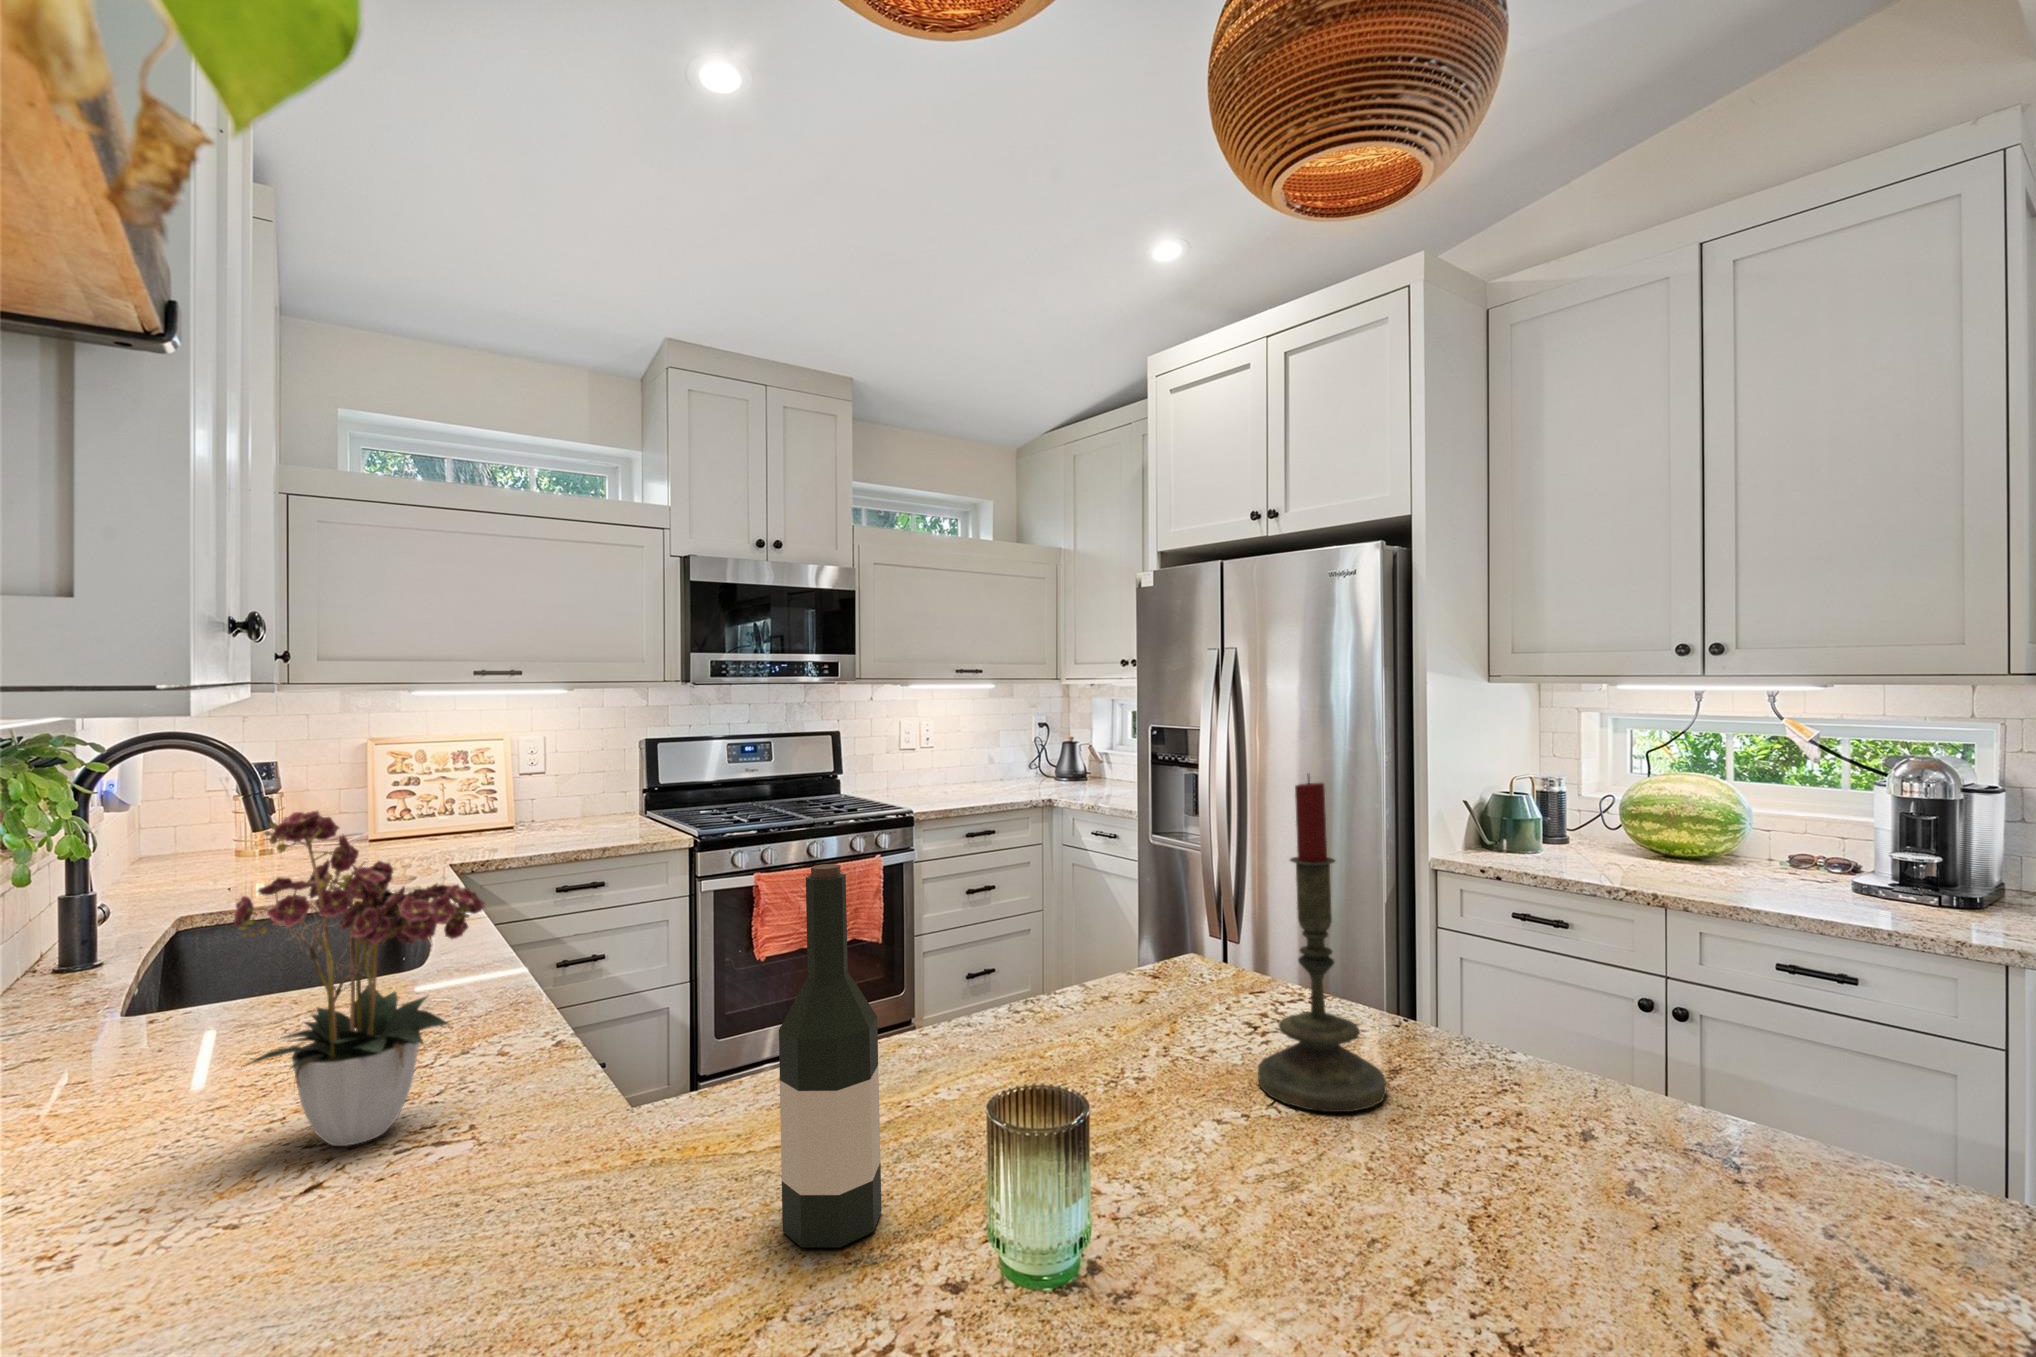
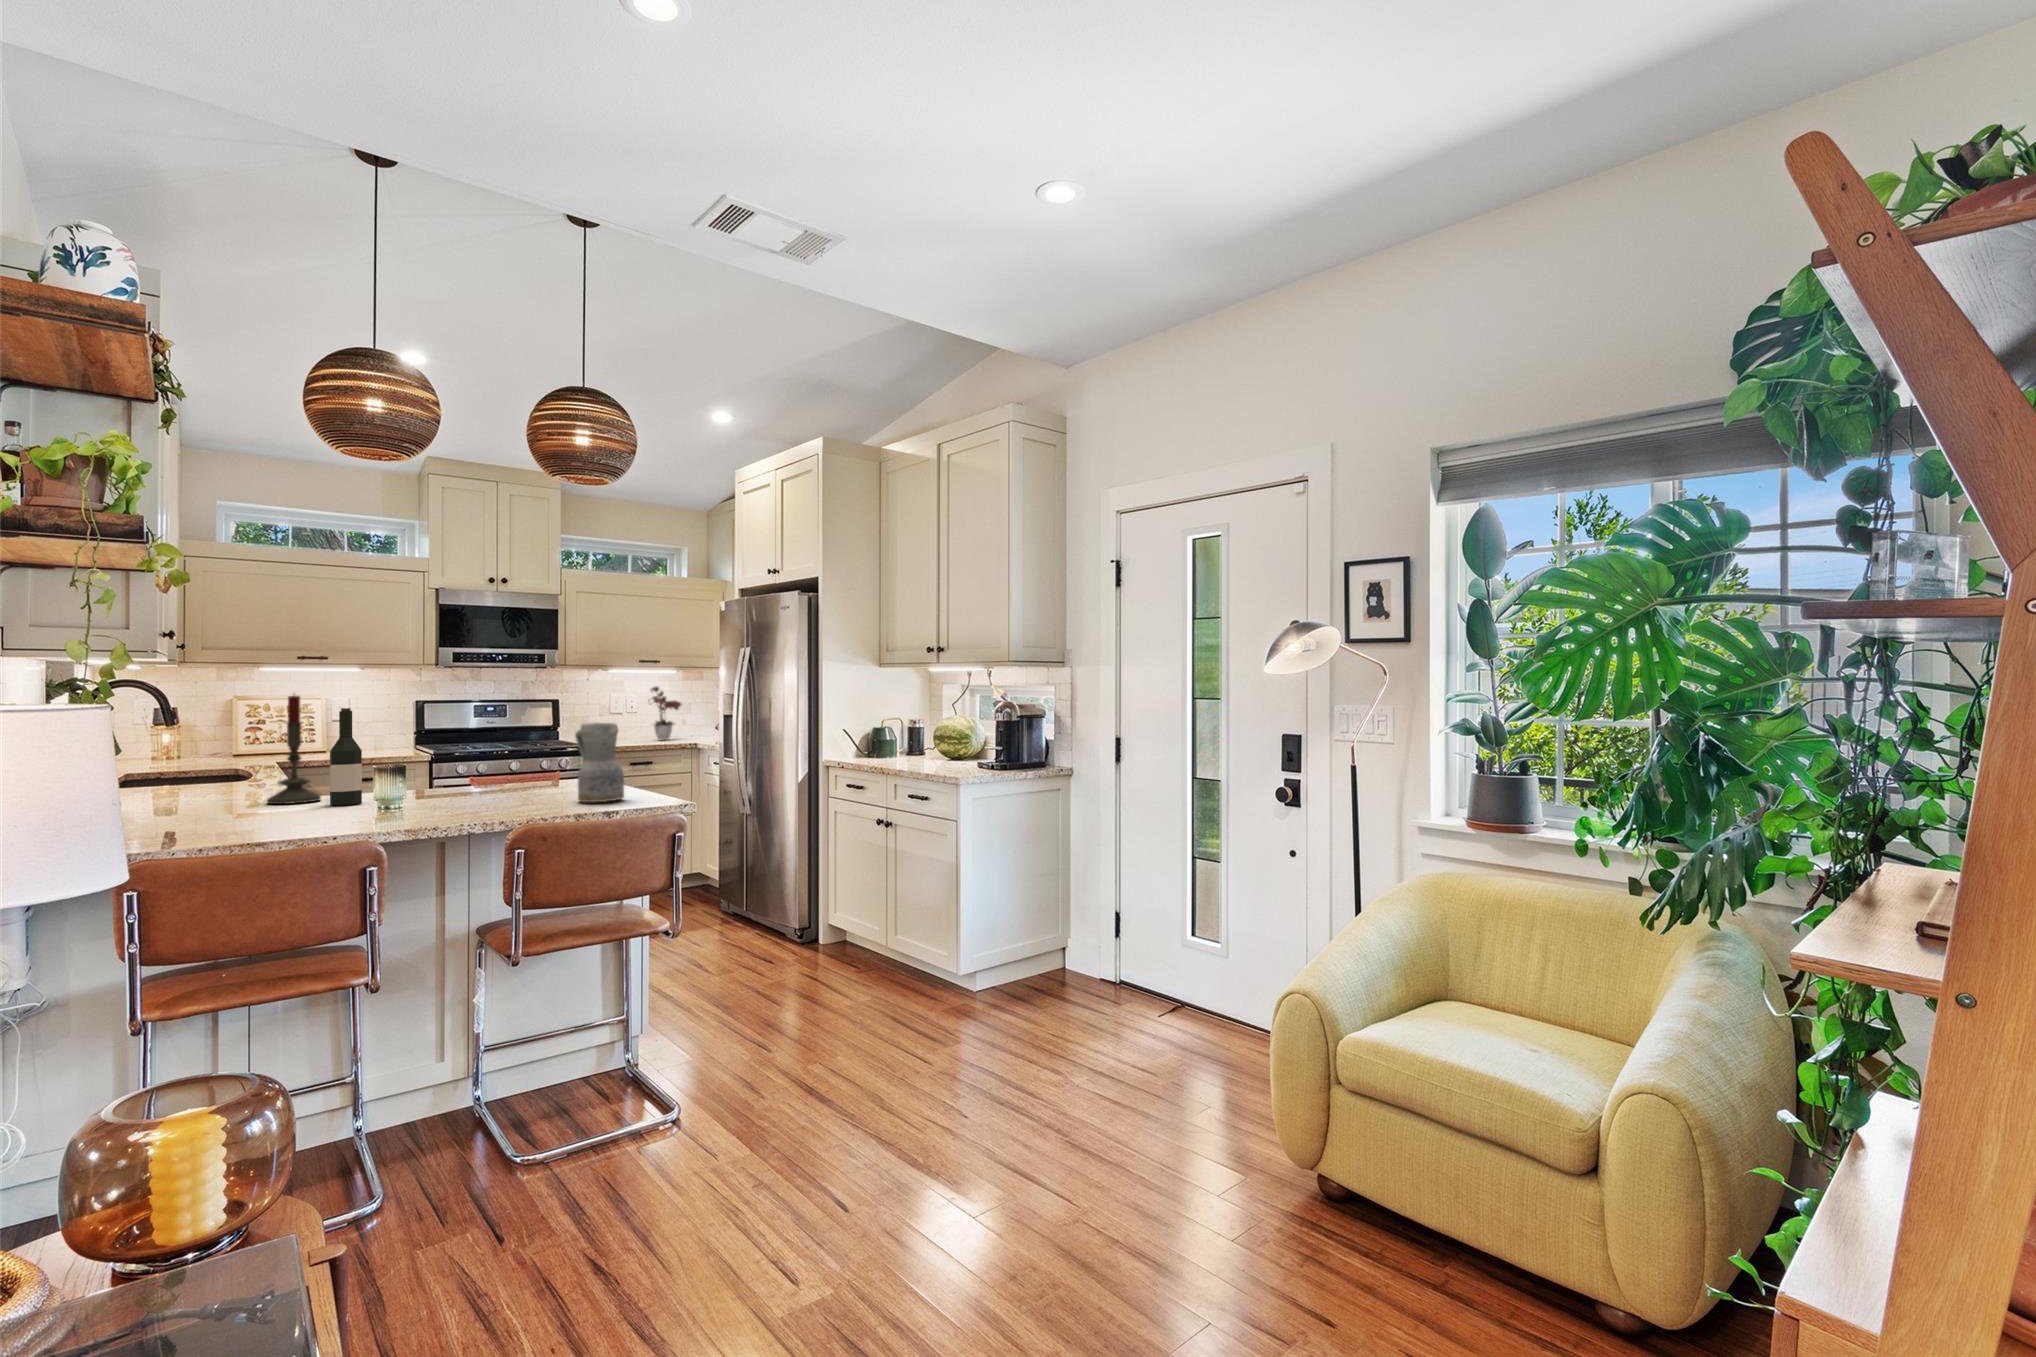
candle: present [1258,774,1386,1112] -> present [267,695,321,804]
flower arrangement: present [234,811,485,1146] -> present [650,686,681,740]
ceramic pitcher: none [1587,904,1840,1241] -> present [575,722,624,802]

